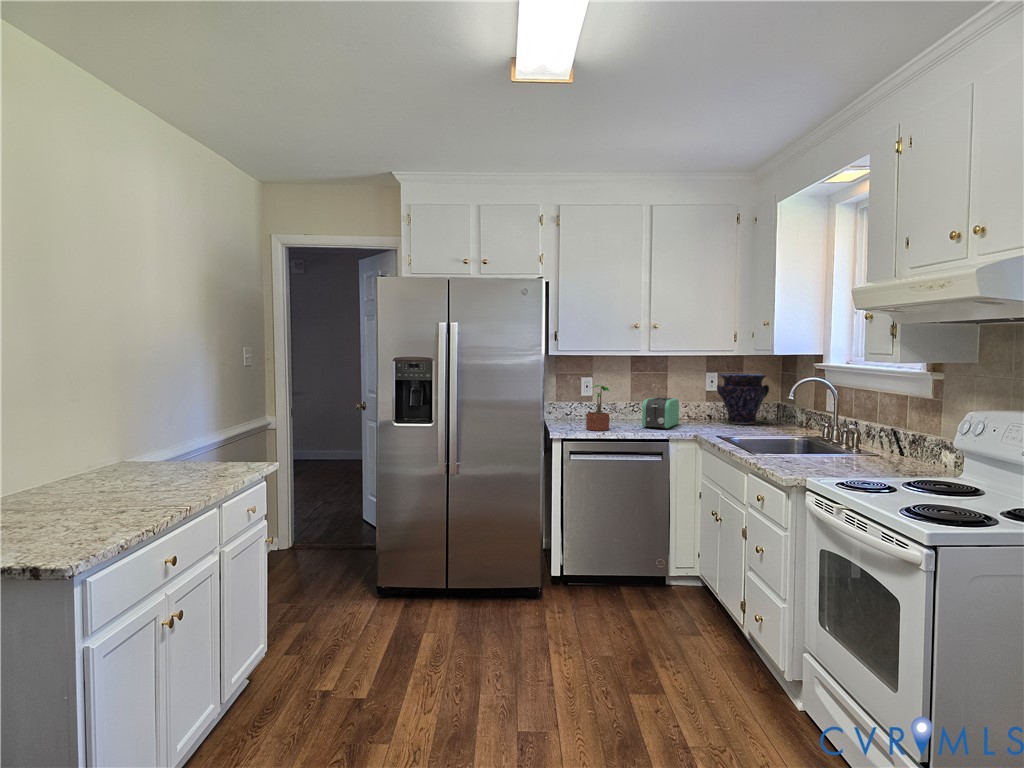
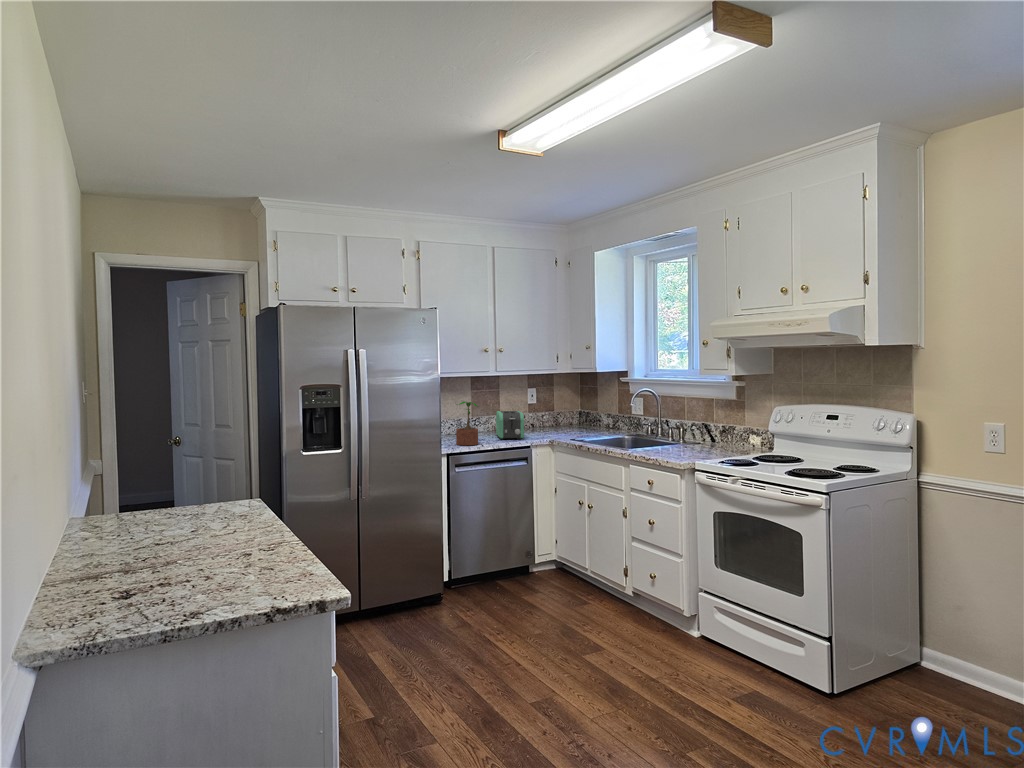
vase: present [717,374,769,424] -> none [542,387,581,431]

